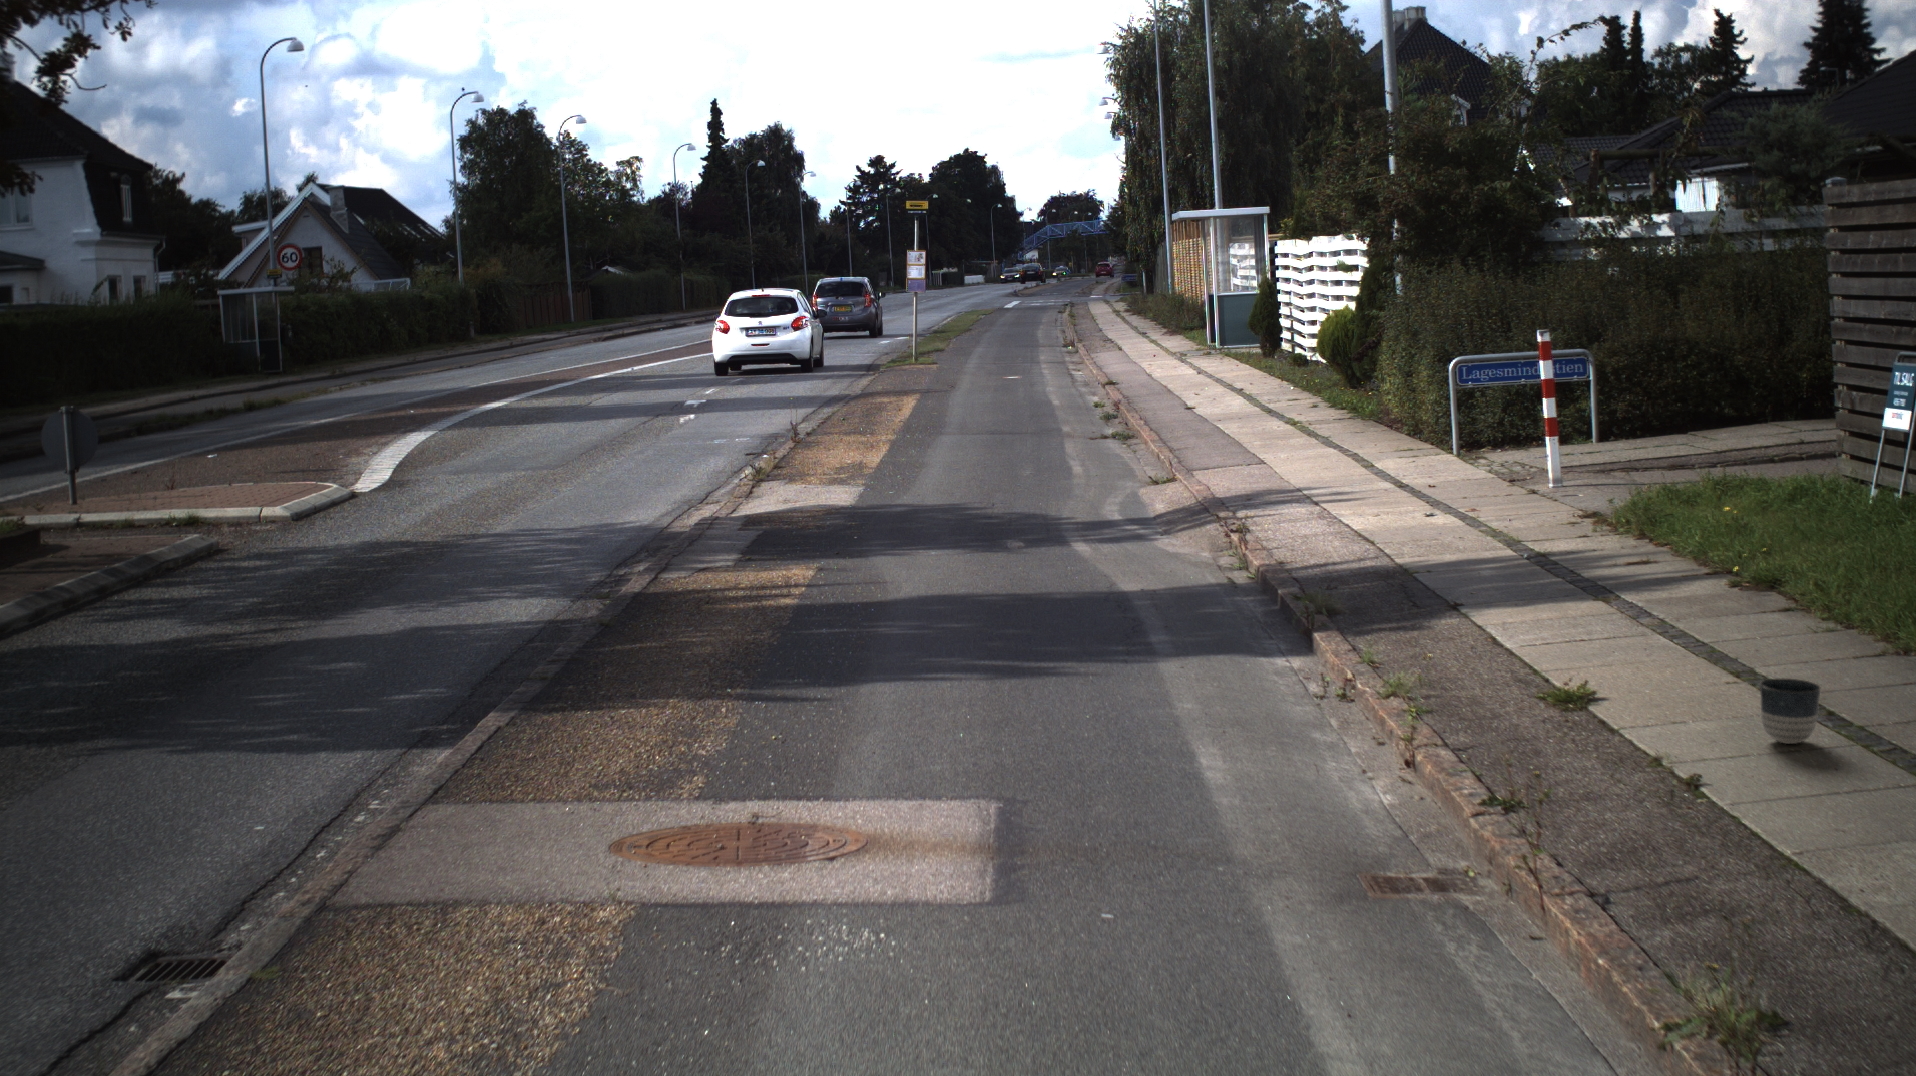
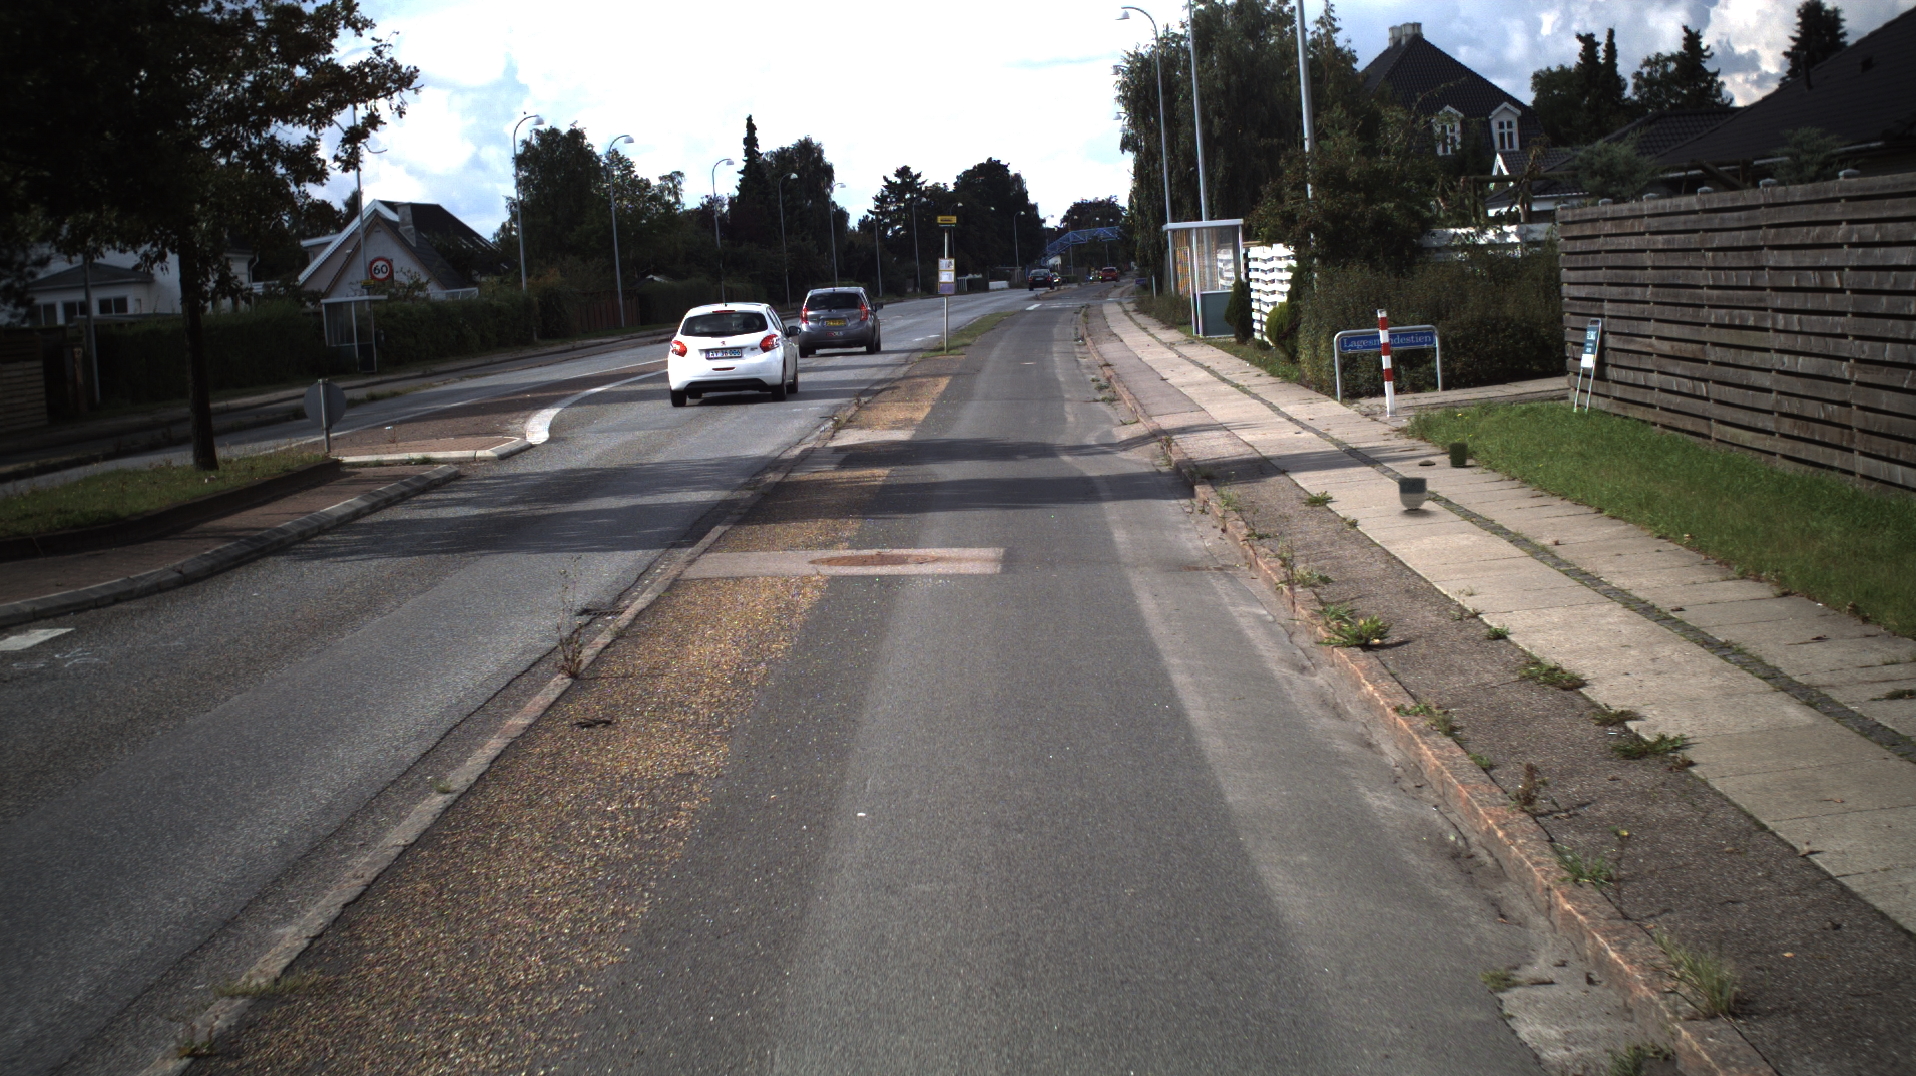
trash can: none [1687,570,1783,613] -> present [1419,443,1468,467]

